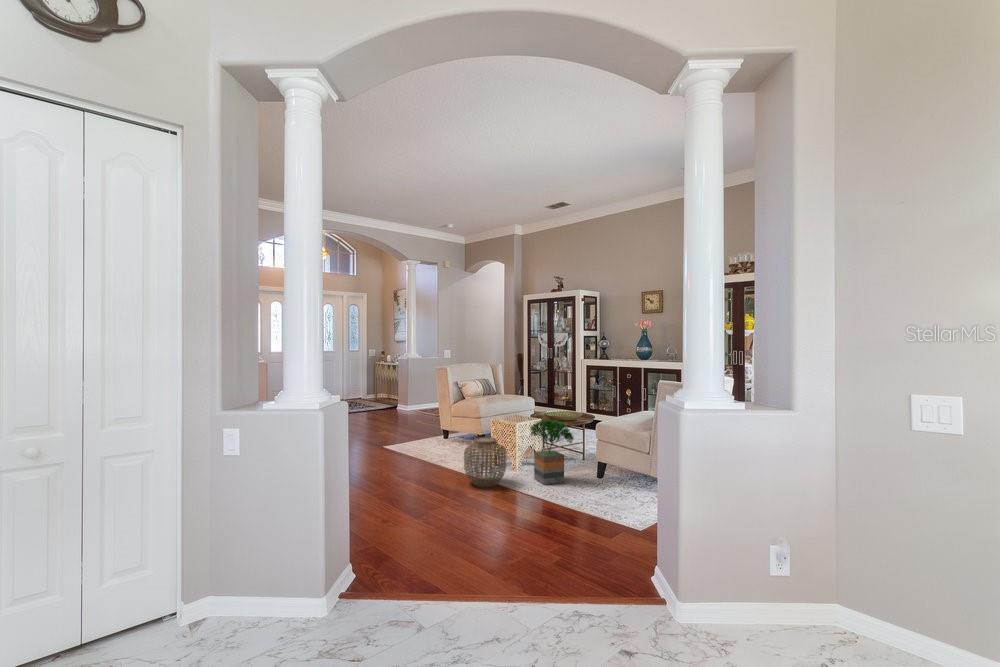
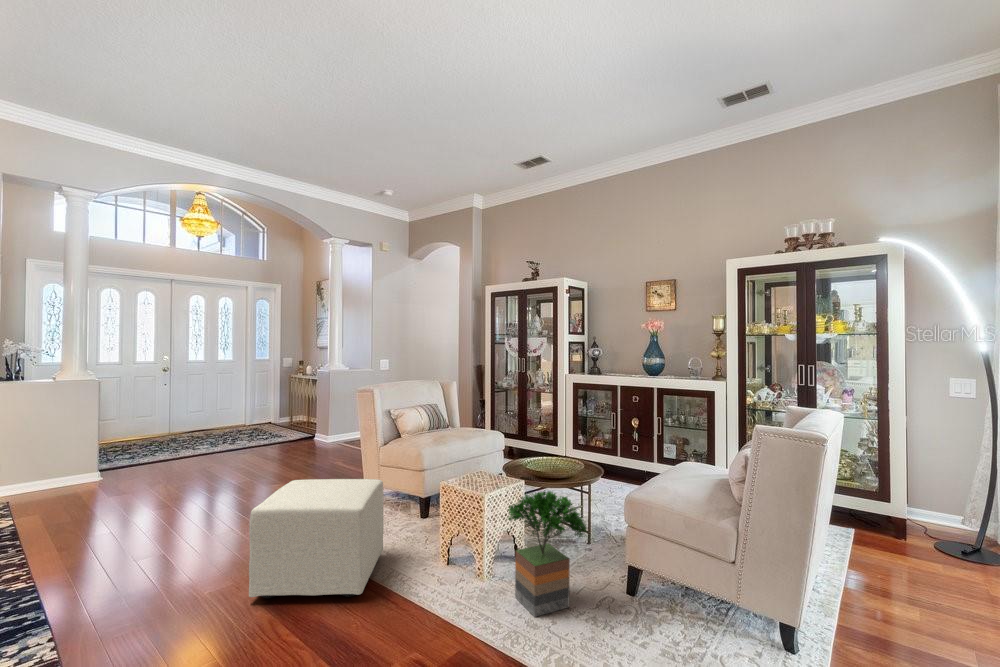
ottoman: none [388,416,457,475] -> present [249,479,384,599]
woven basket: present [464,437,507,487] -> none [388,530,467,630]

